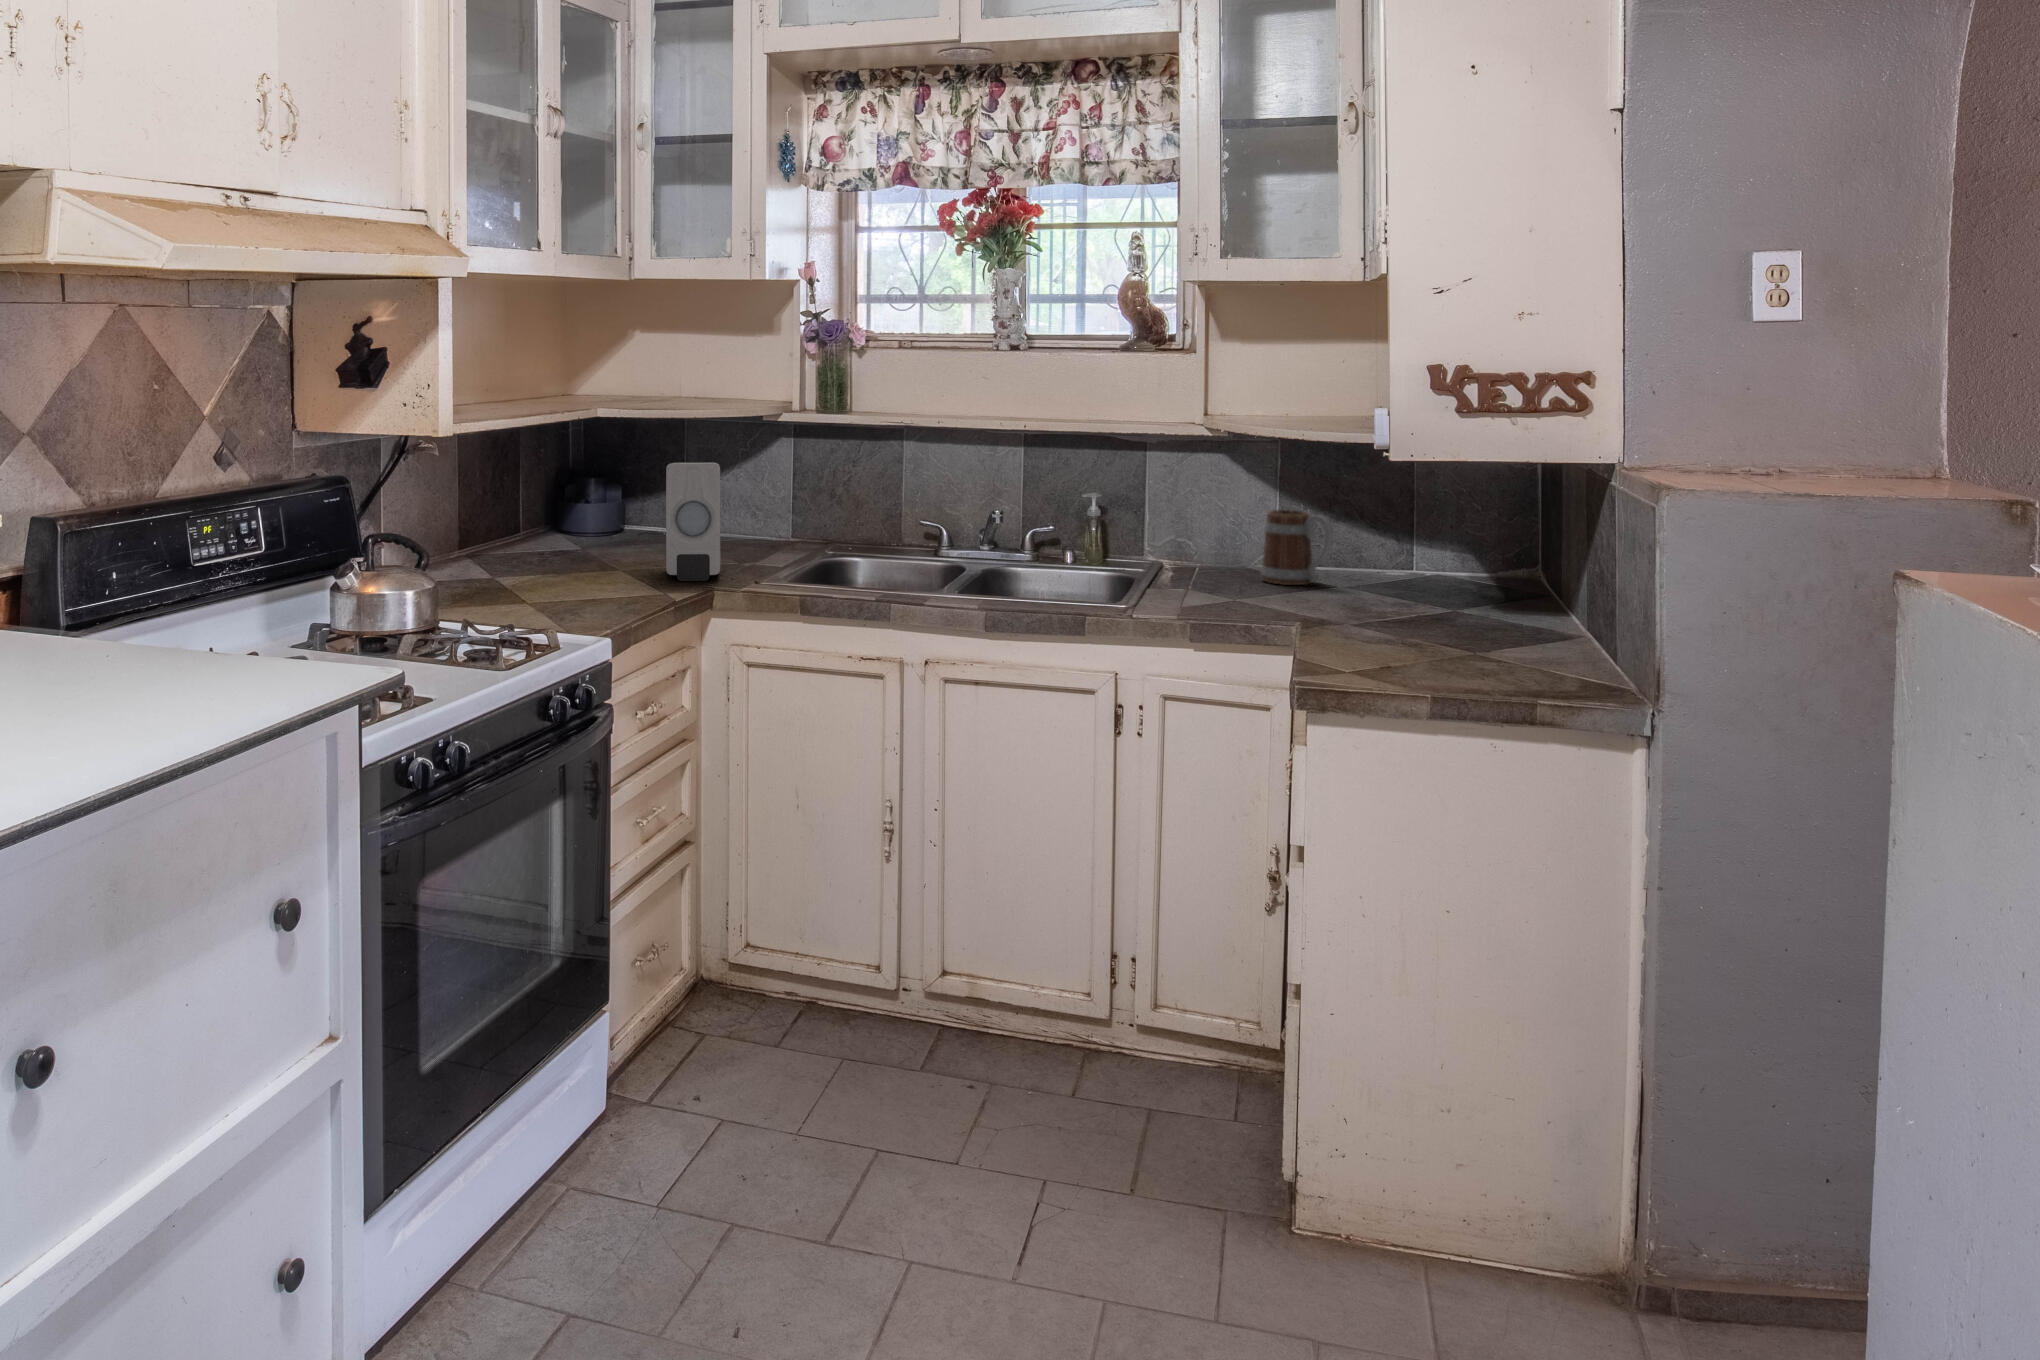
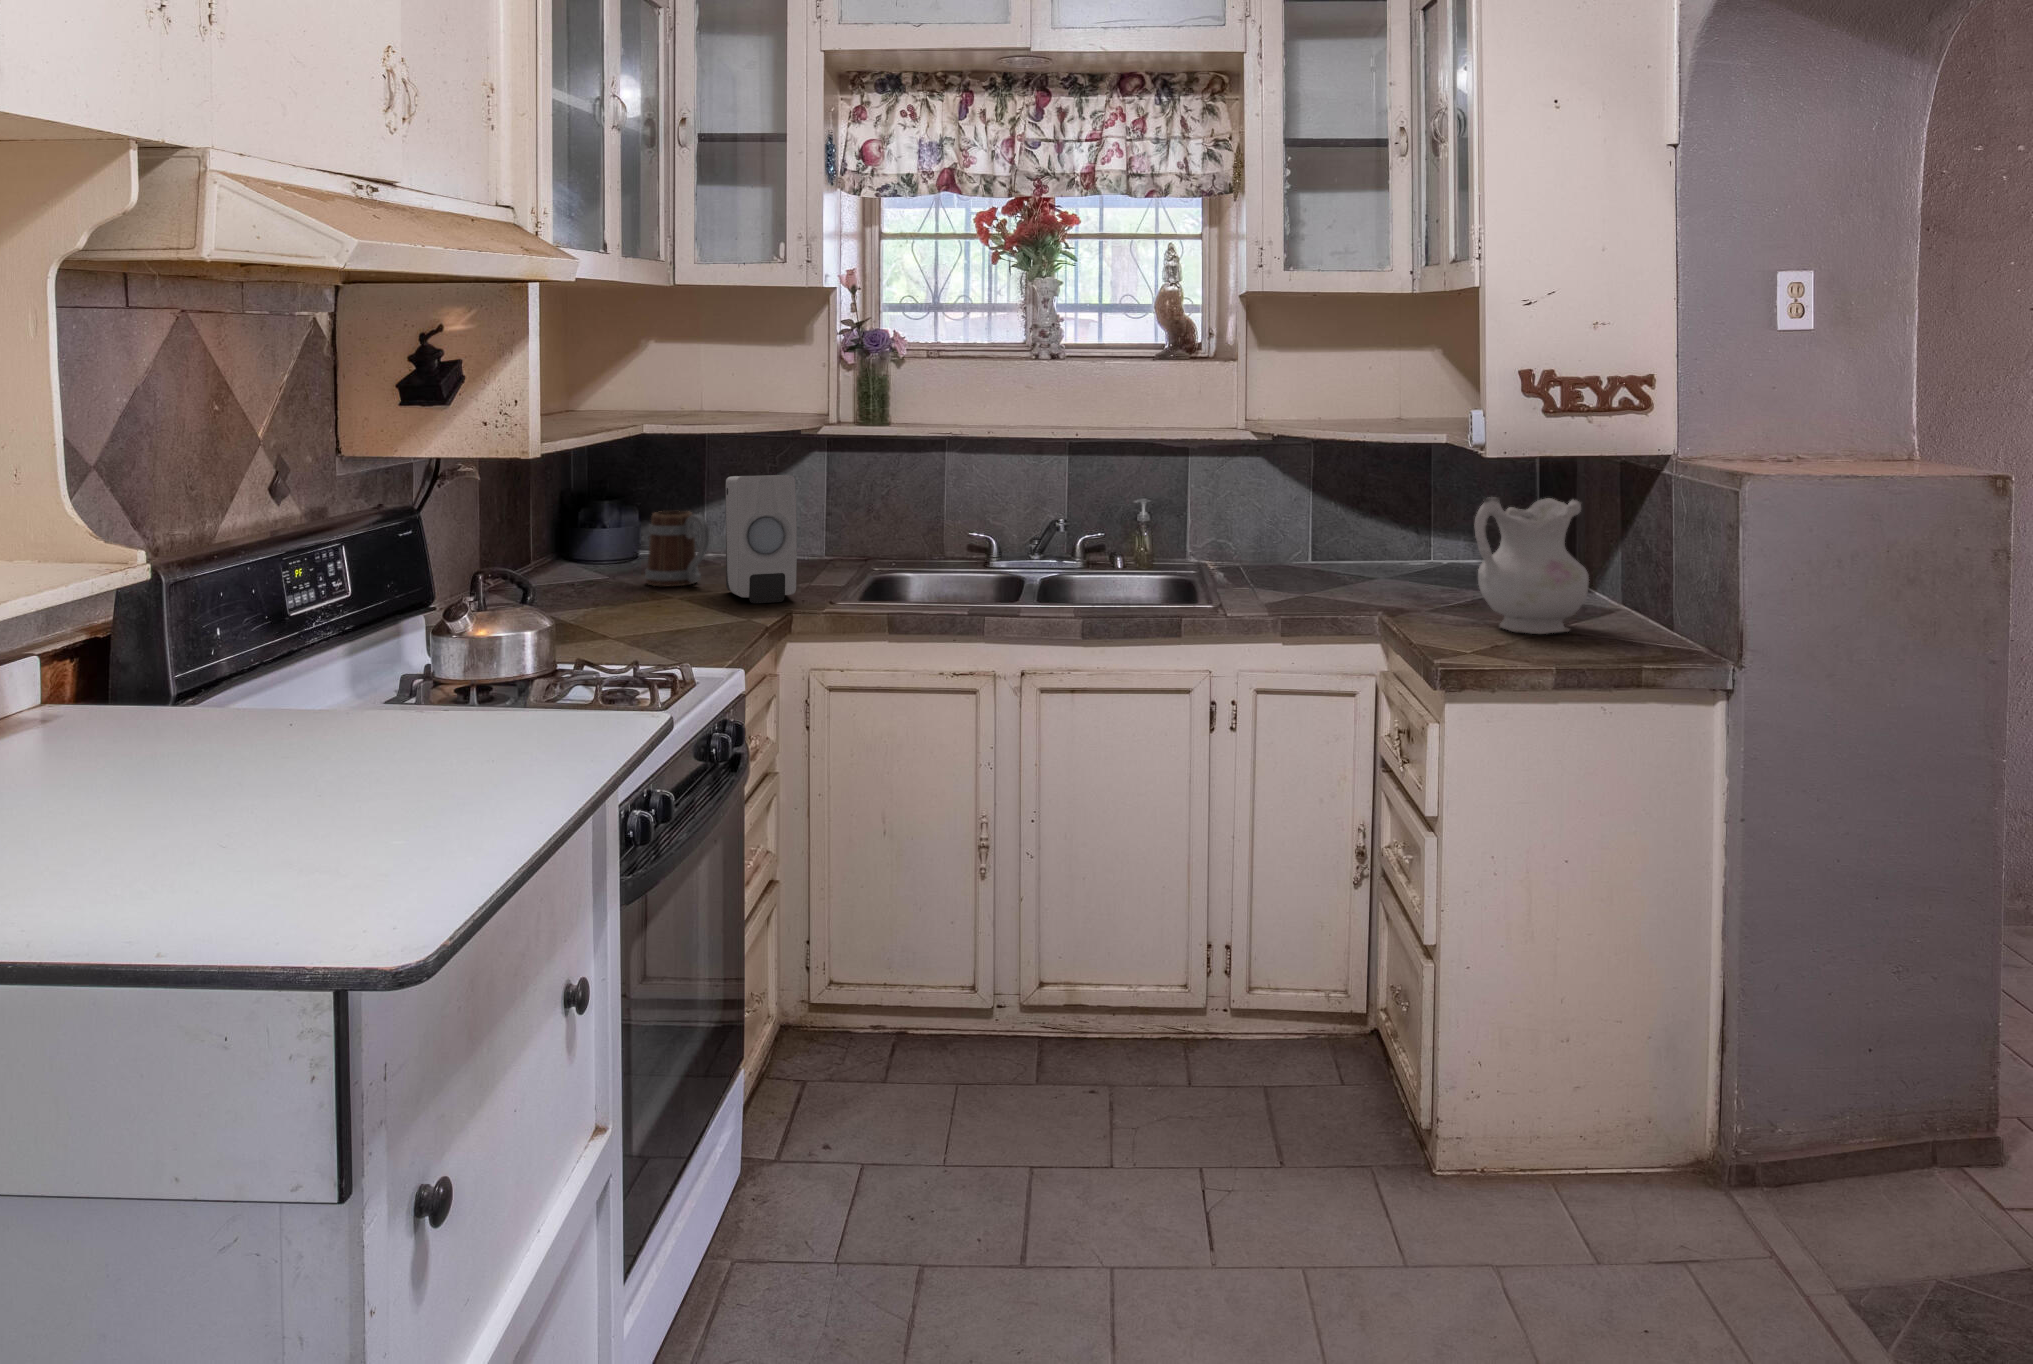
ceramic pitcher: none [1377,506,1517,660] -> present [1474,497,1589,634]
mug: present [1261,510,1333,585] -> present [645,511,709,586]

